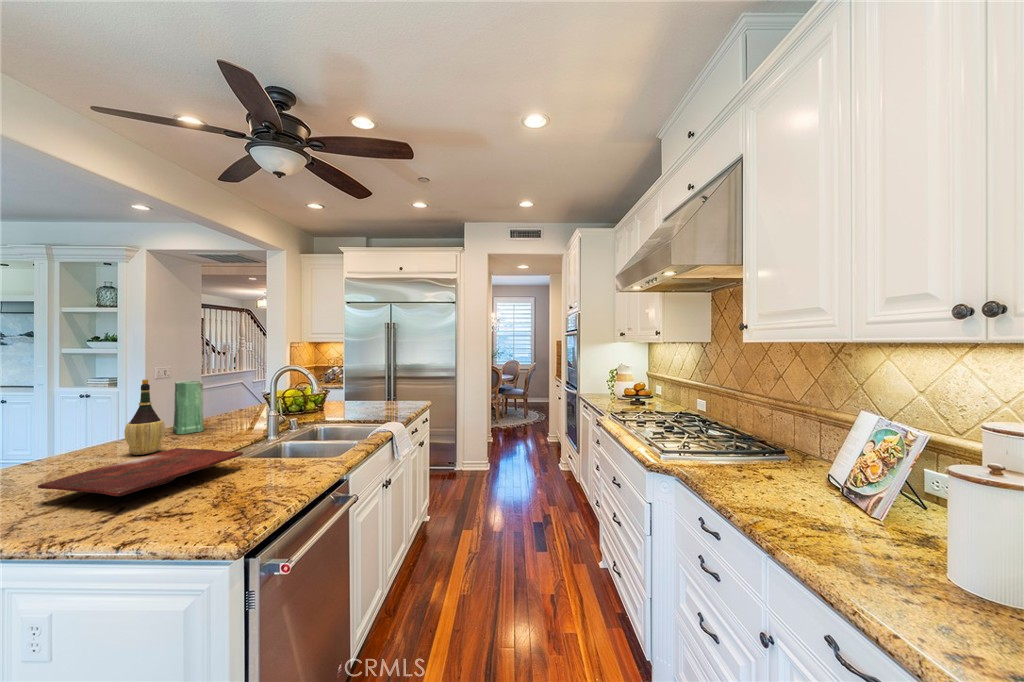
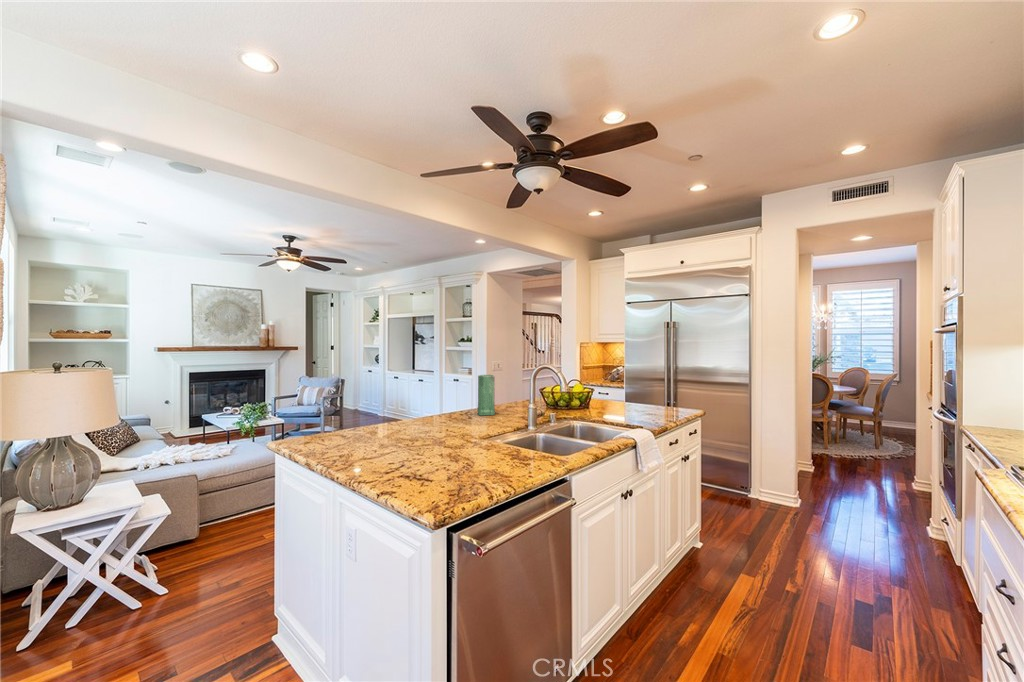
wine bottle: present [125,379,165,455] -> none [443,372,465,427]
cutting board: present [38,448,243,496] -> none [388,426,499,455]

